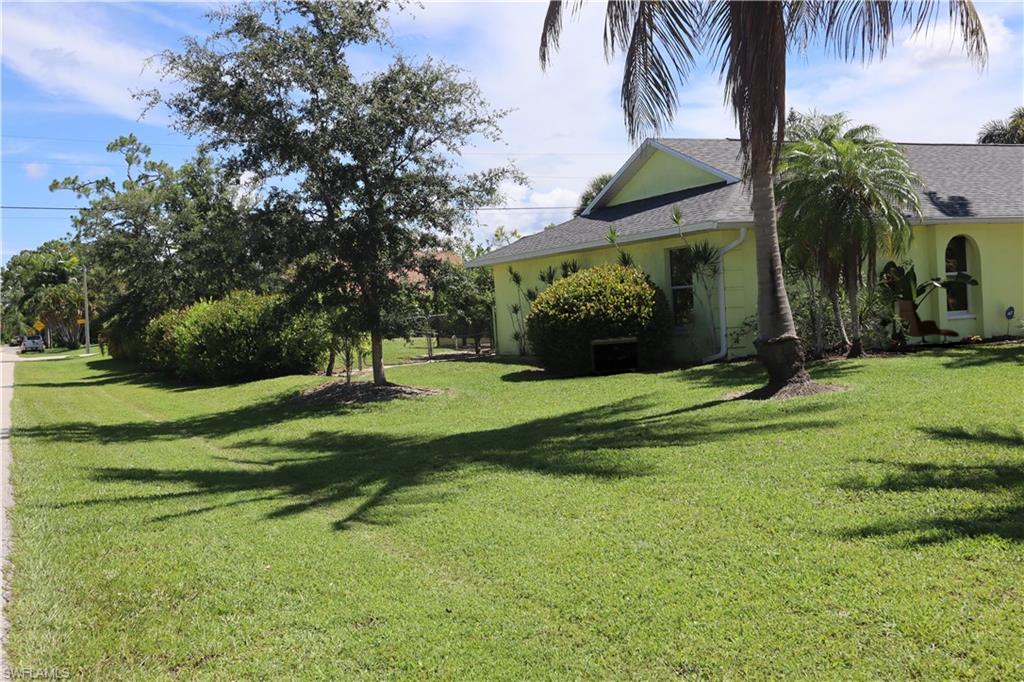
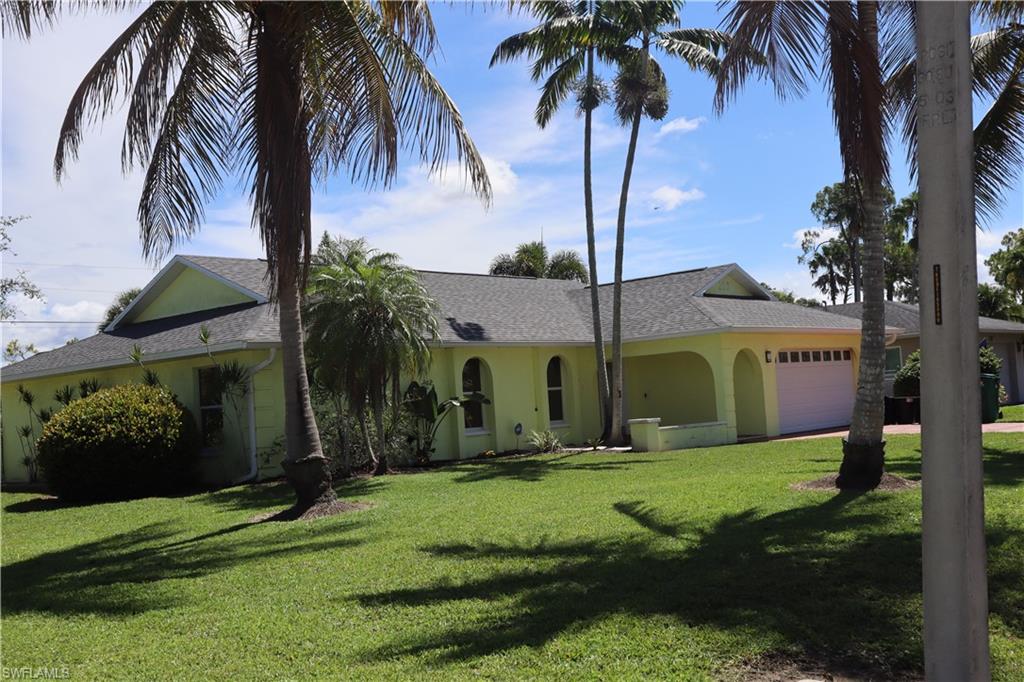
lounge chair: present [898,301,959,347] -> none [422,419,474,462]
storage bench: present [591,337,638,375] -> none [104,461,162,505]

